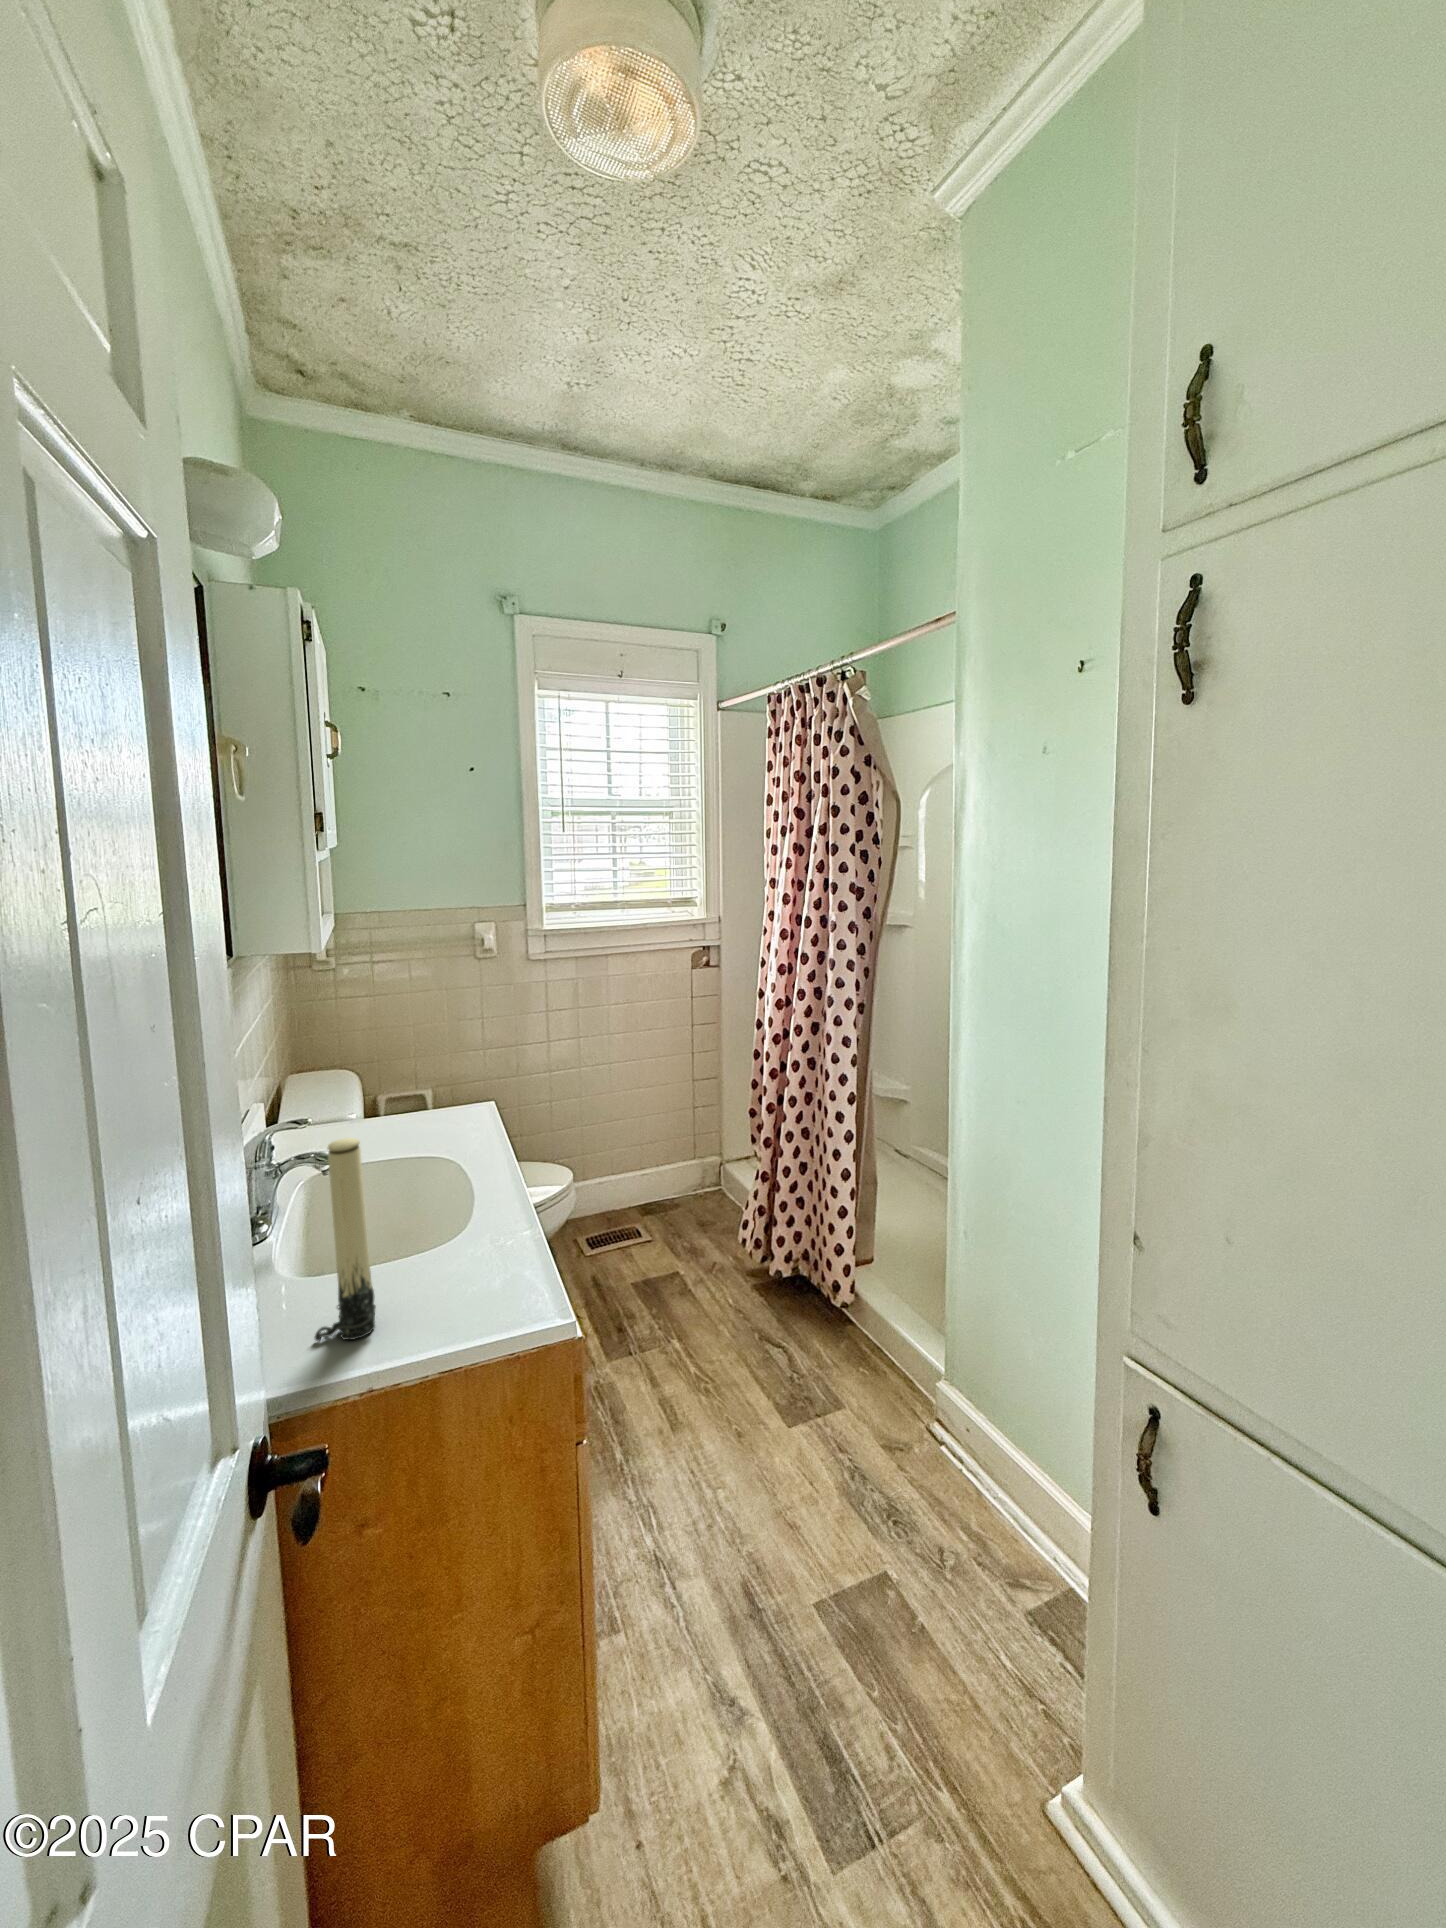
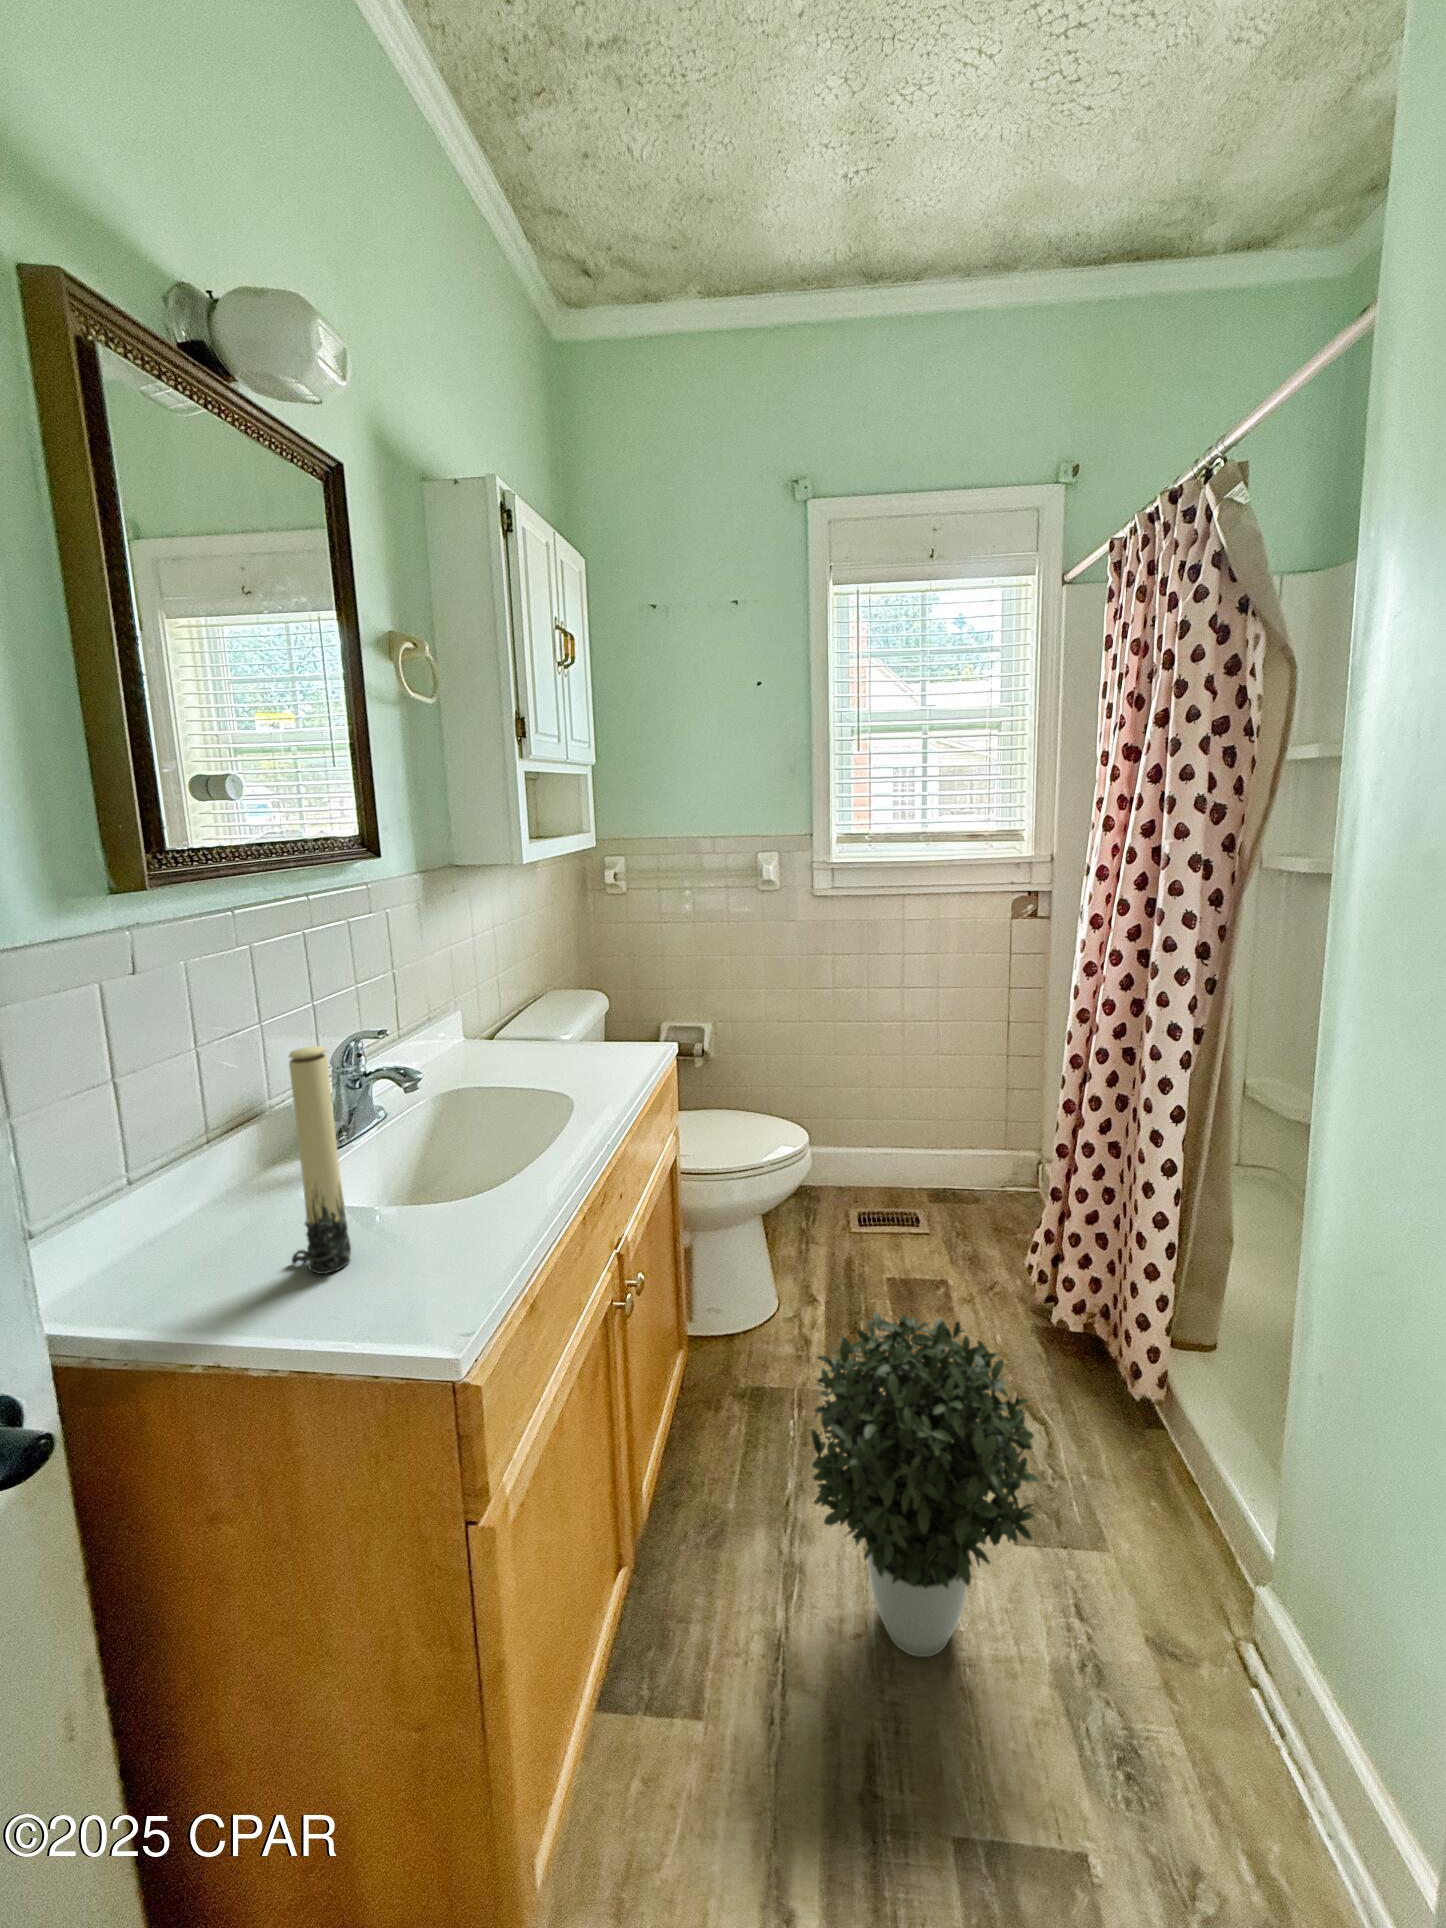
potted plant: none [660,1269,830,1524] -> present [811,1312,1039,1657]

